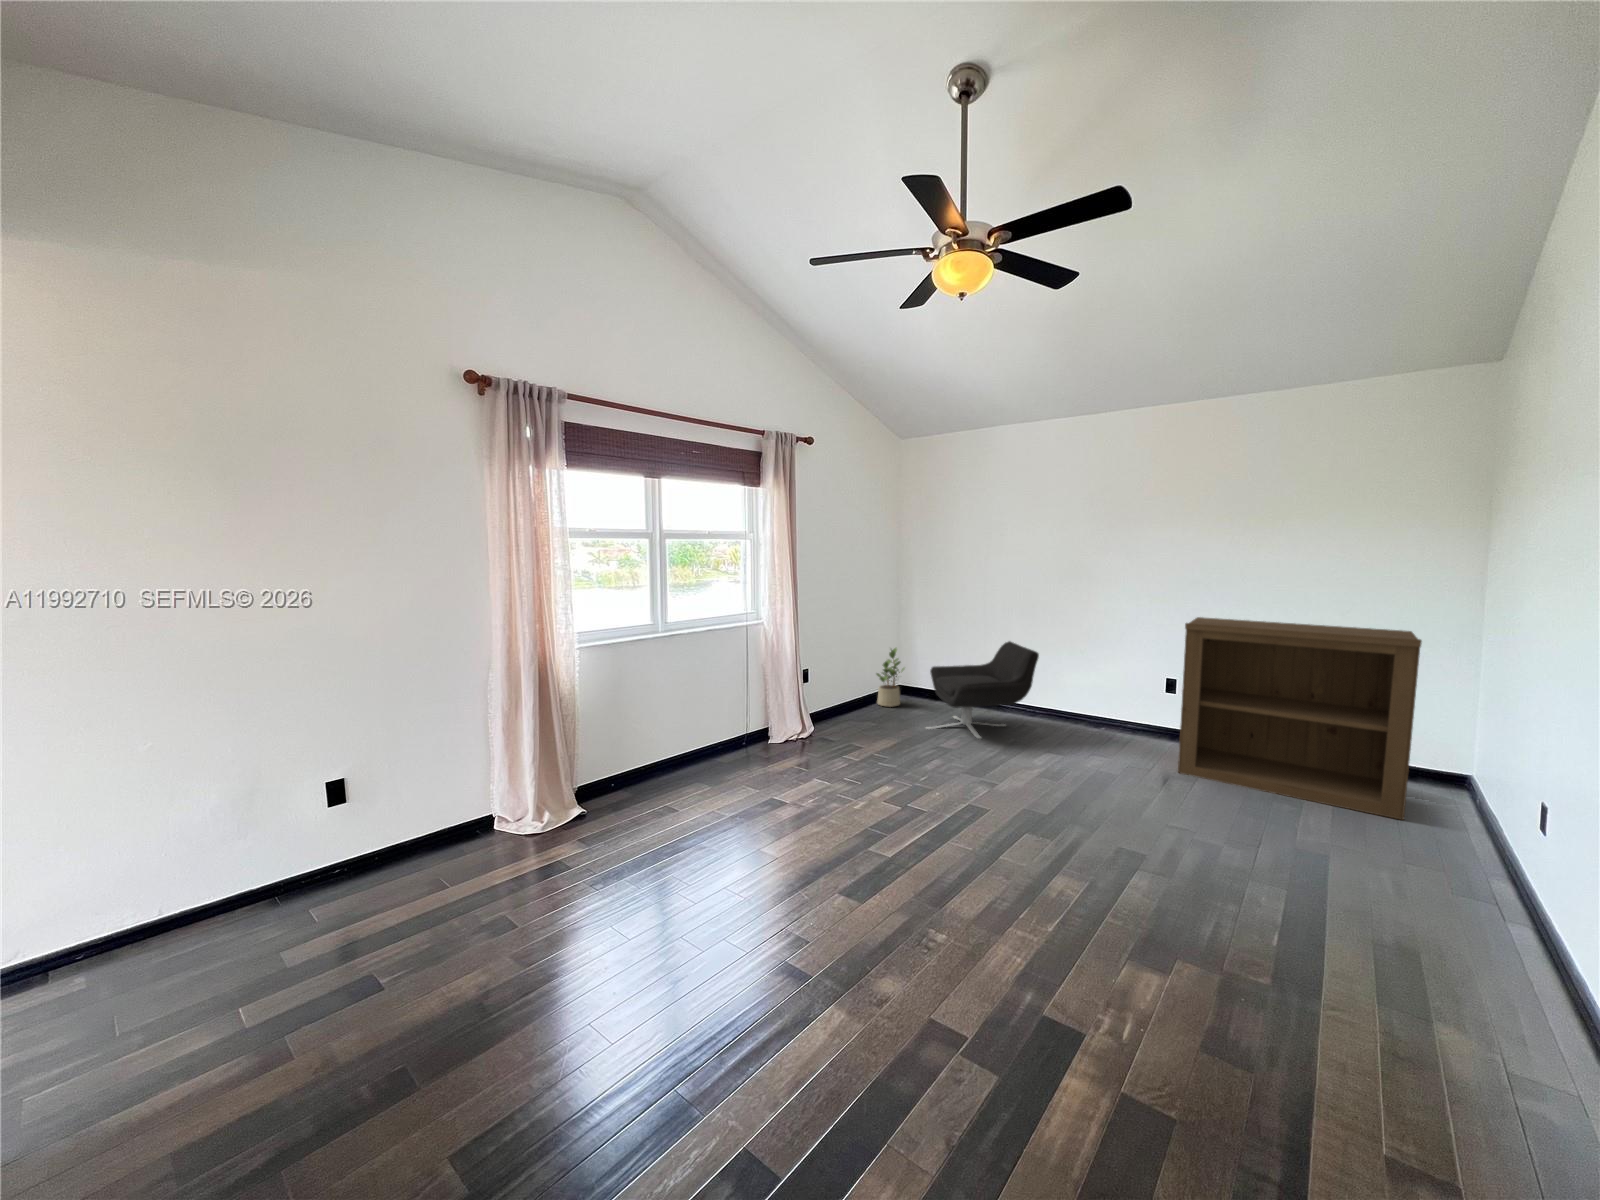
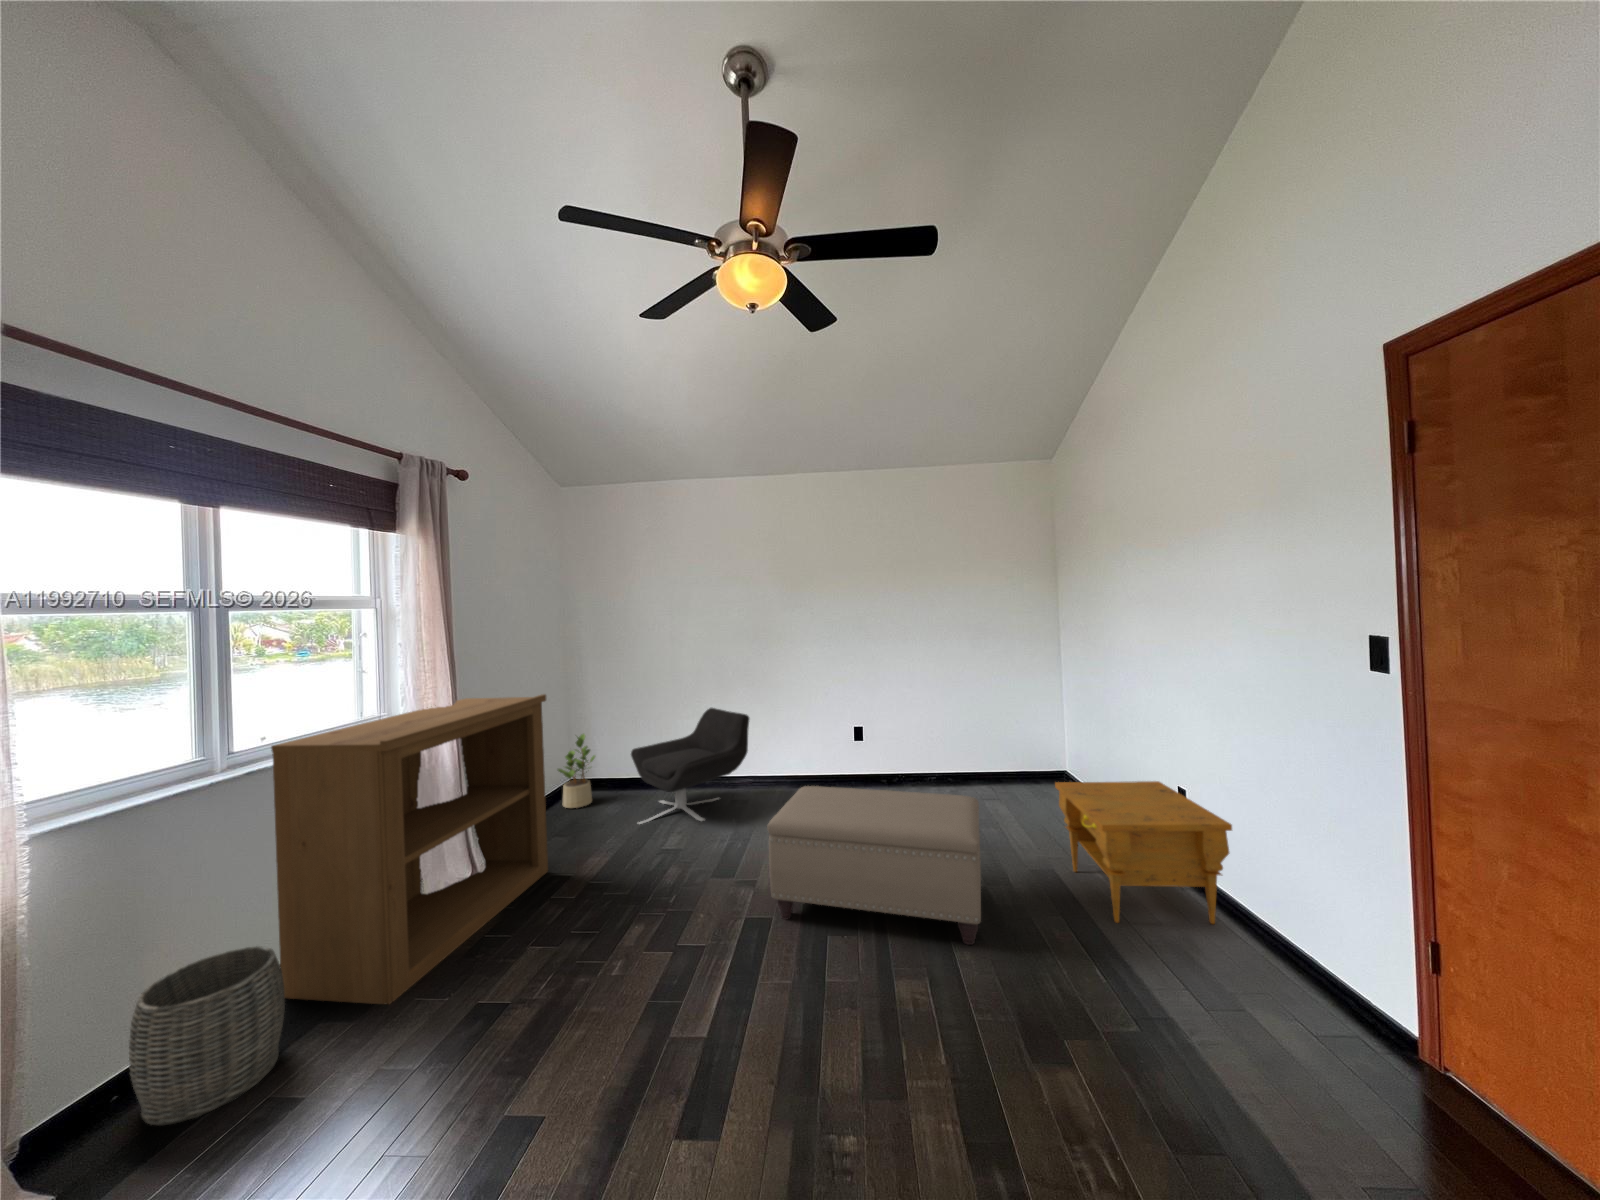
bookshelf: present [1178,617,1422,820] -> present [271,694,548,1004]
ottoman: none [986,720,1223,891] -> present [767,786,981,945]
woven basket: none [630,725,687,796] -> present [129,946,285,1125]
nightstand: none [1353,780,1578,993] -> present [1055,781,1232,924]

